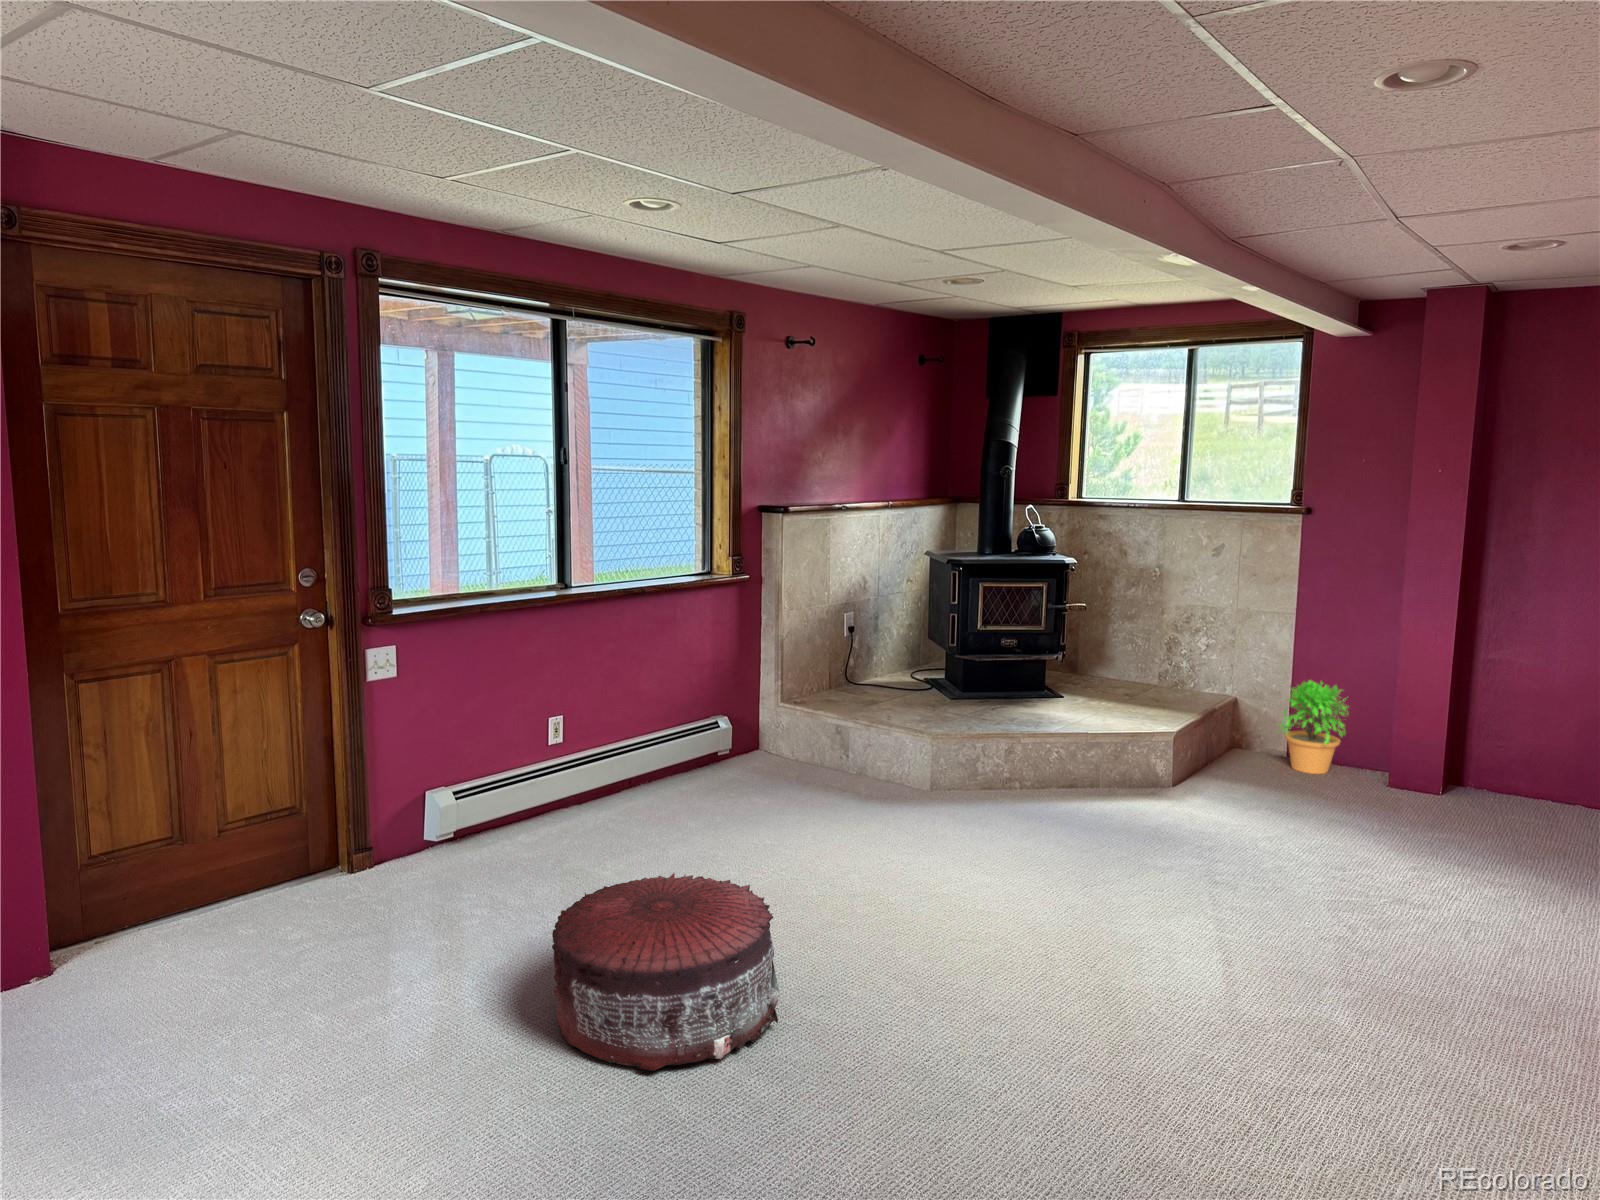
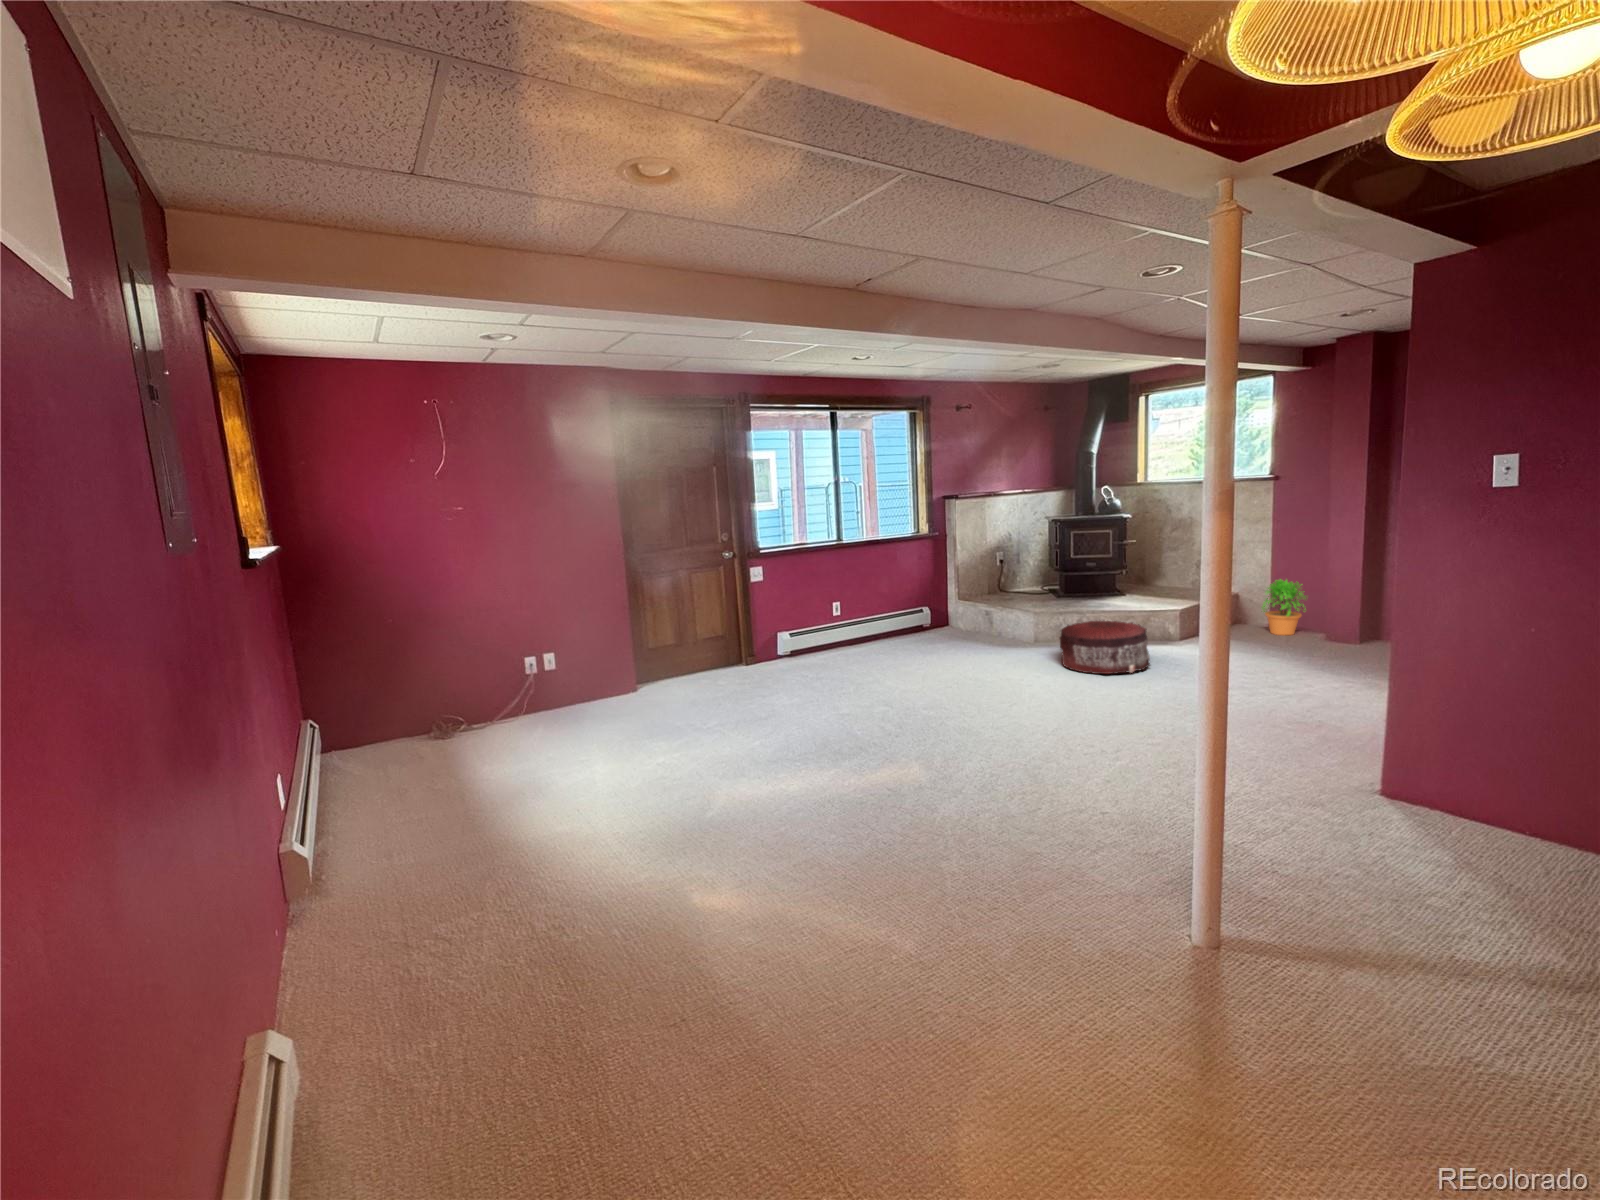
pouf: present [552,873,779,1071] -> present [1059,621,1150,674]

